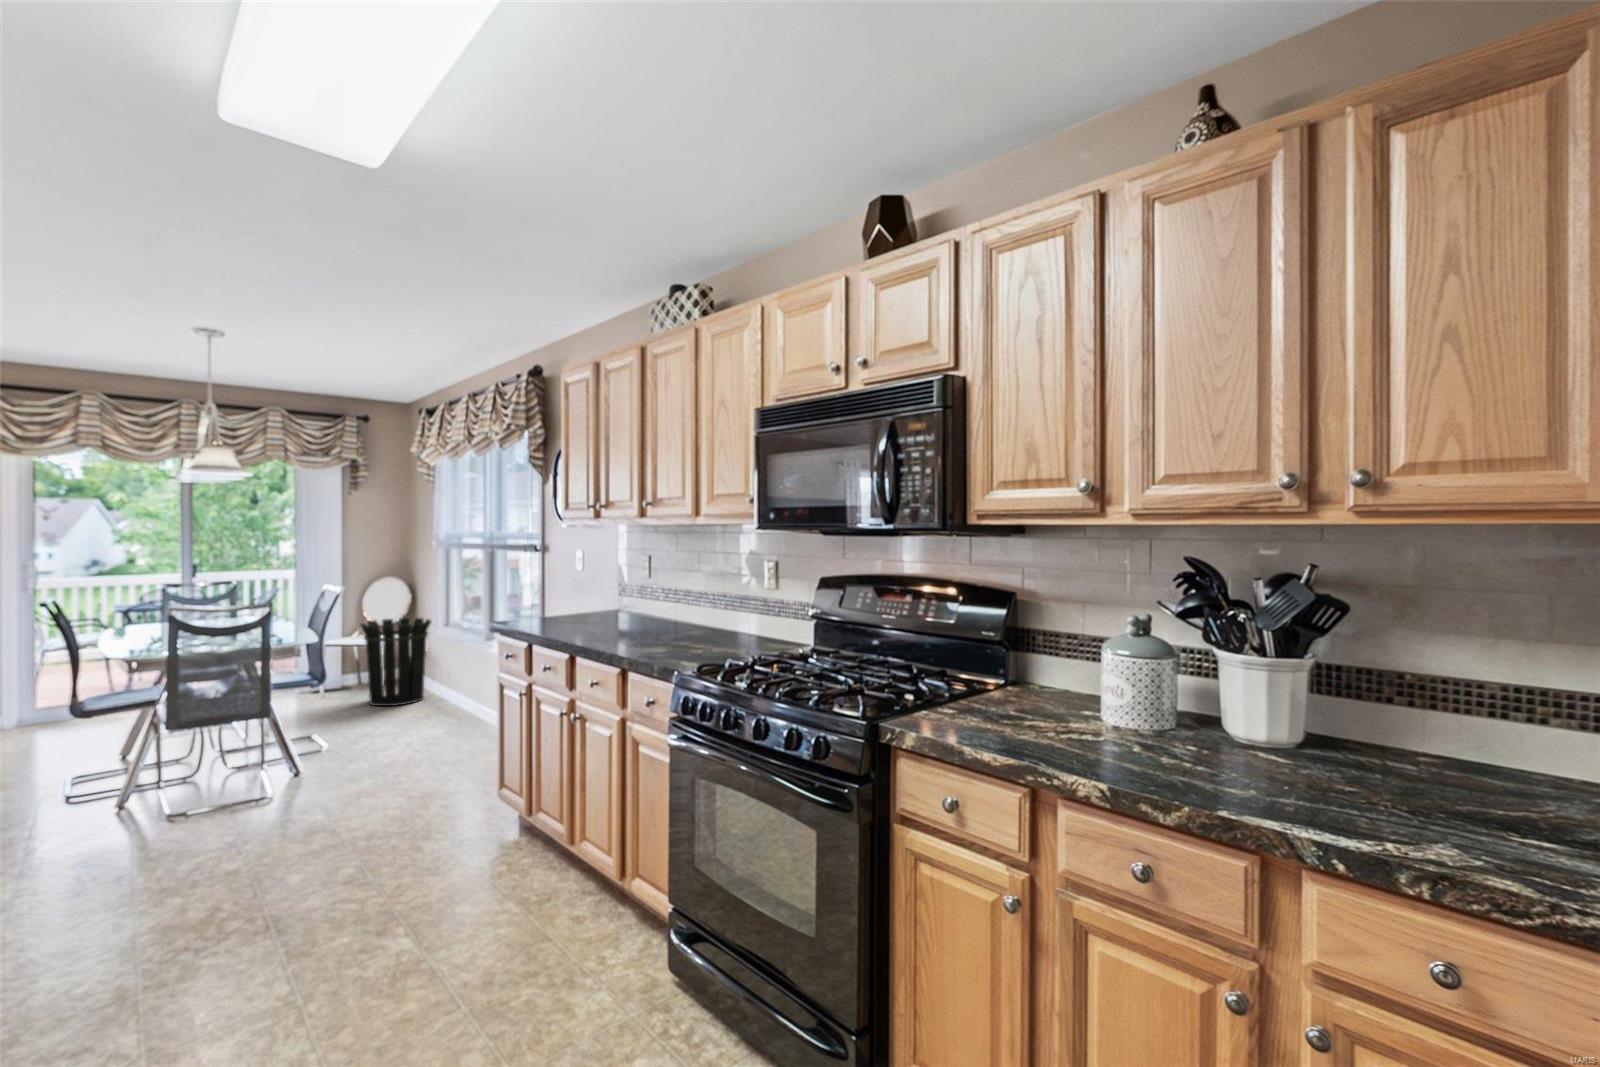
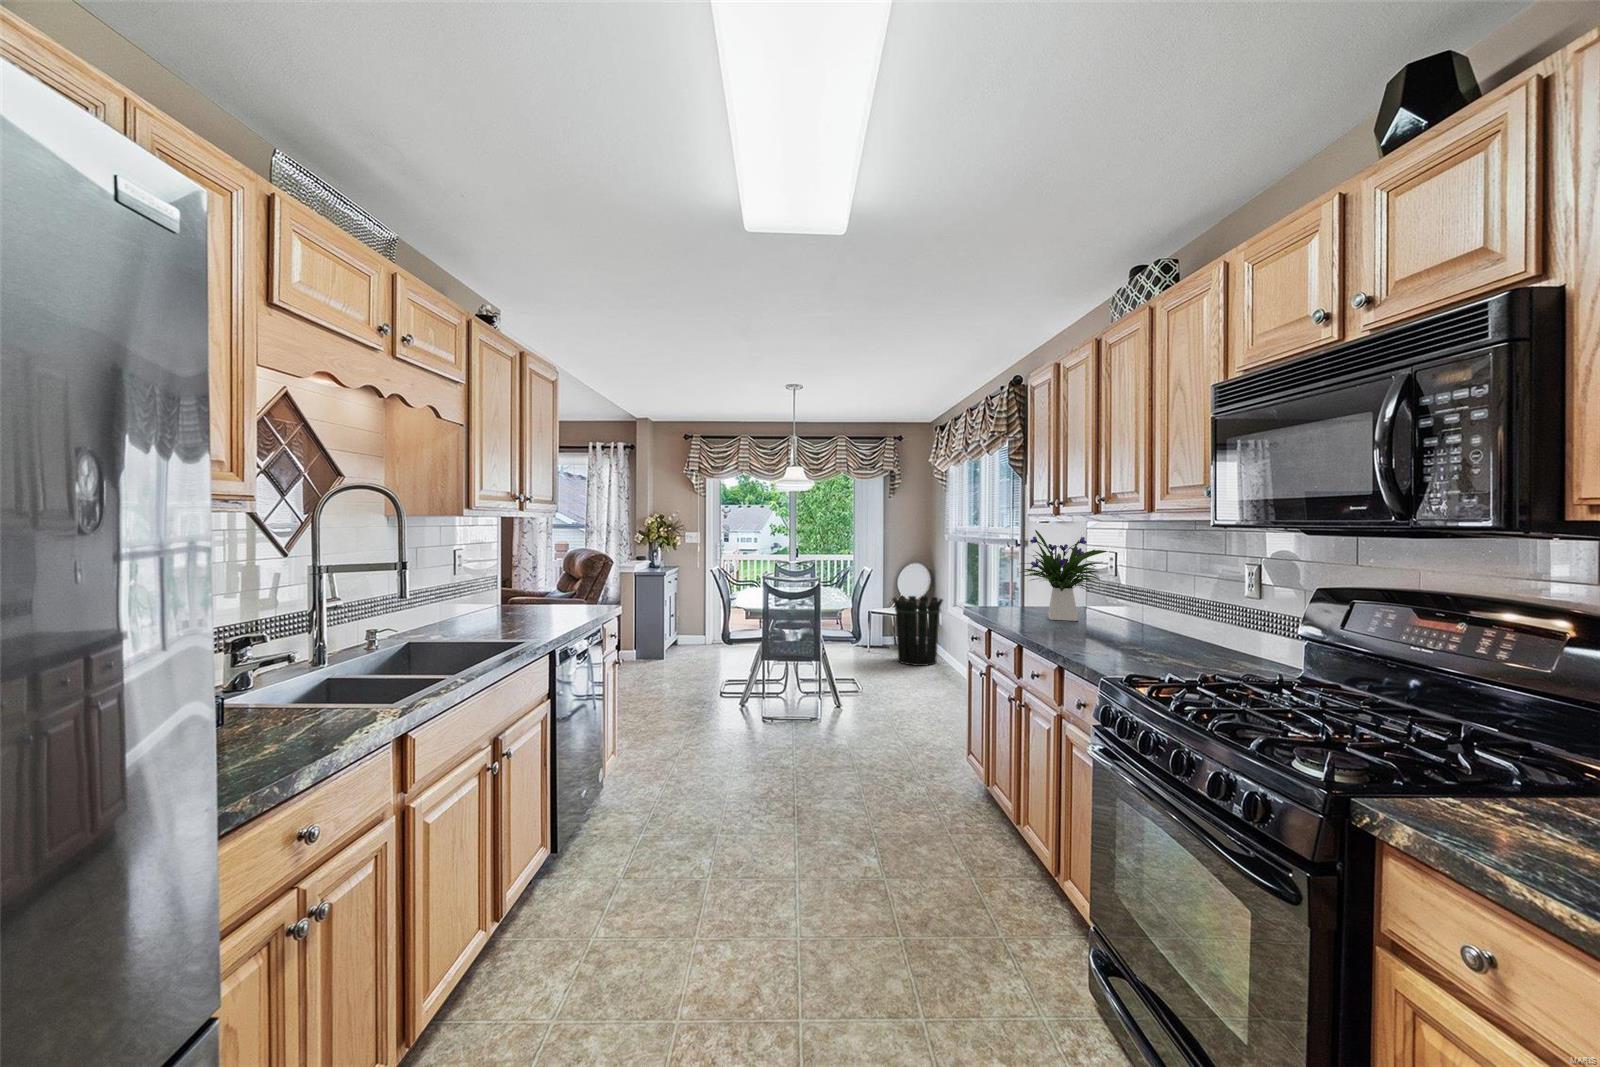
flower arrangement: none [558,534,647,627] -> present [1021,530,1107,621]

